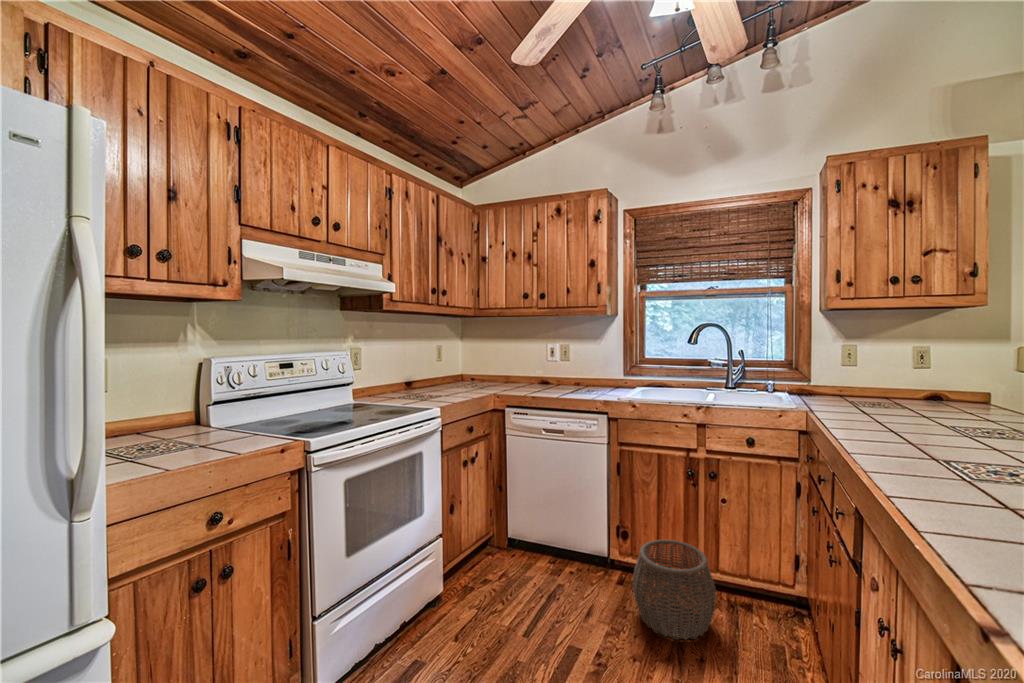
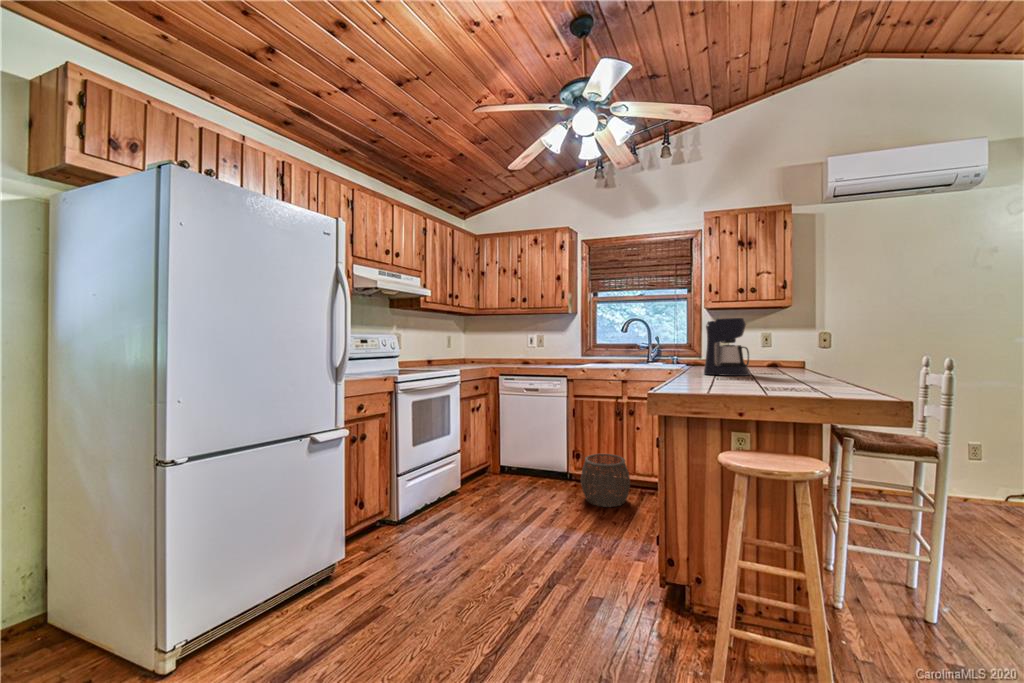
coffee maker: none [865,330,967,441] -> present [704,318,750,376]

